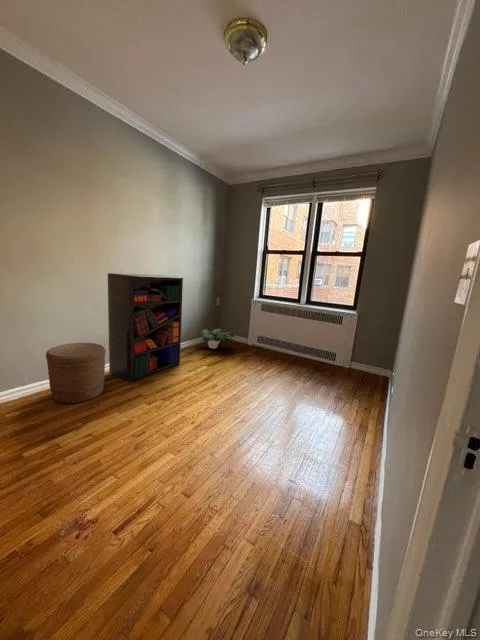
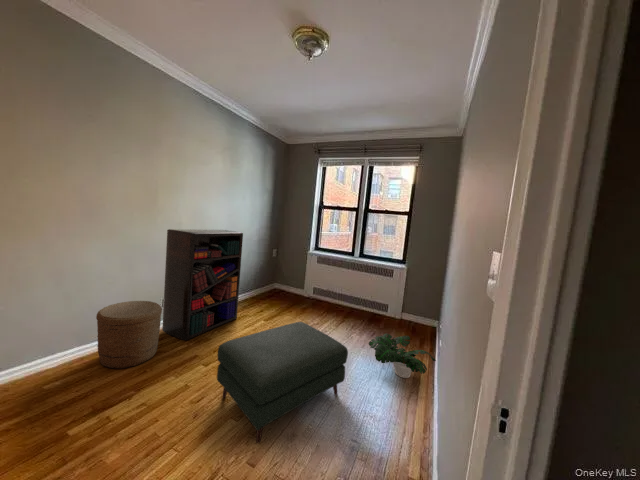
potted plant: present [199,329,234,349] -> present [369,333,436,378]
ottoman: none [155,365,287,476] -> present [217,322,348,444]

